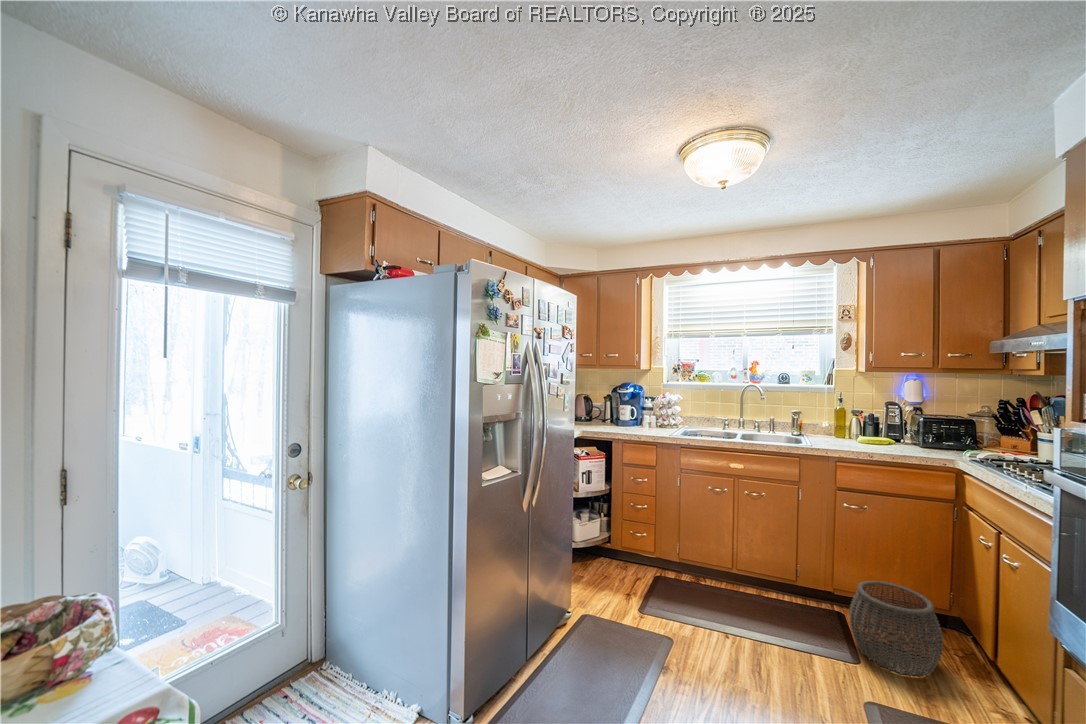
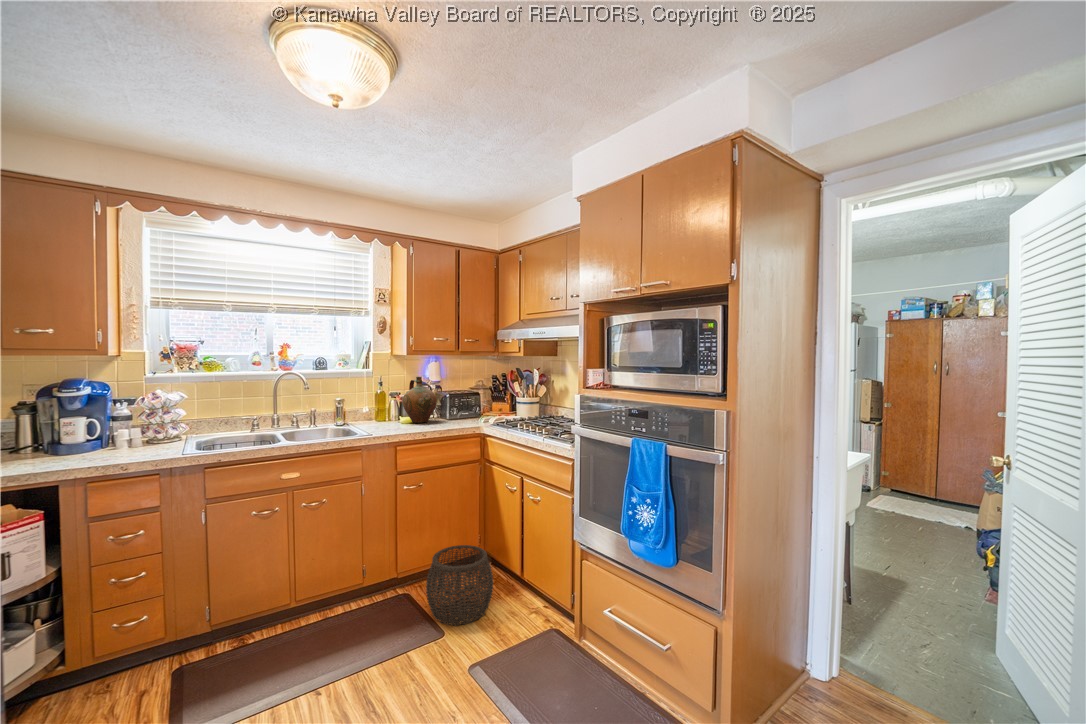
ceramic jug: none [859,396,902,445] -> present [402,377,437,423]

